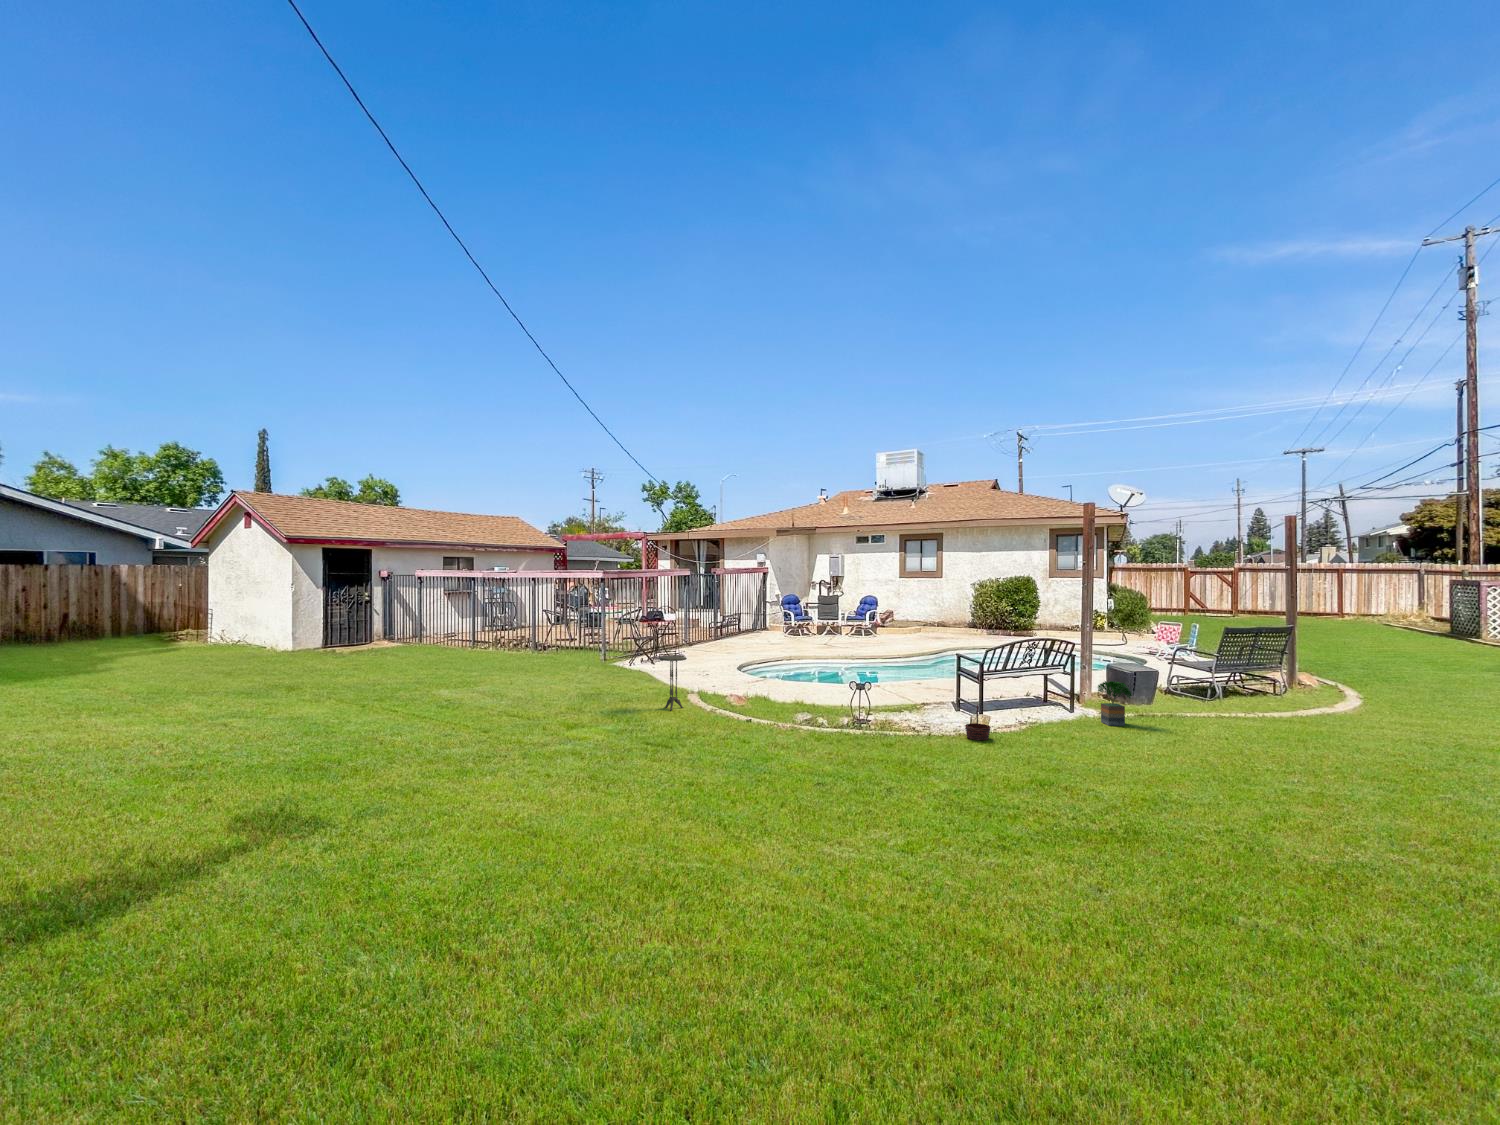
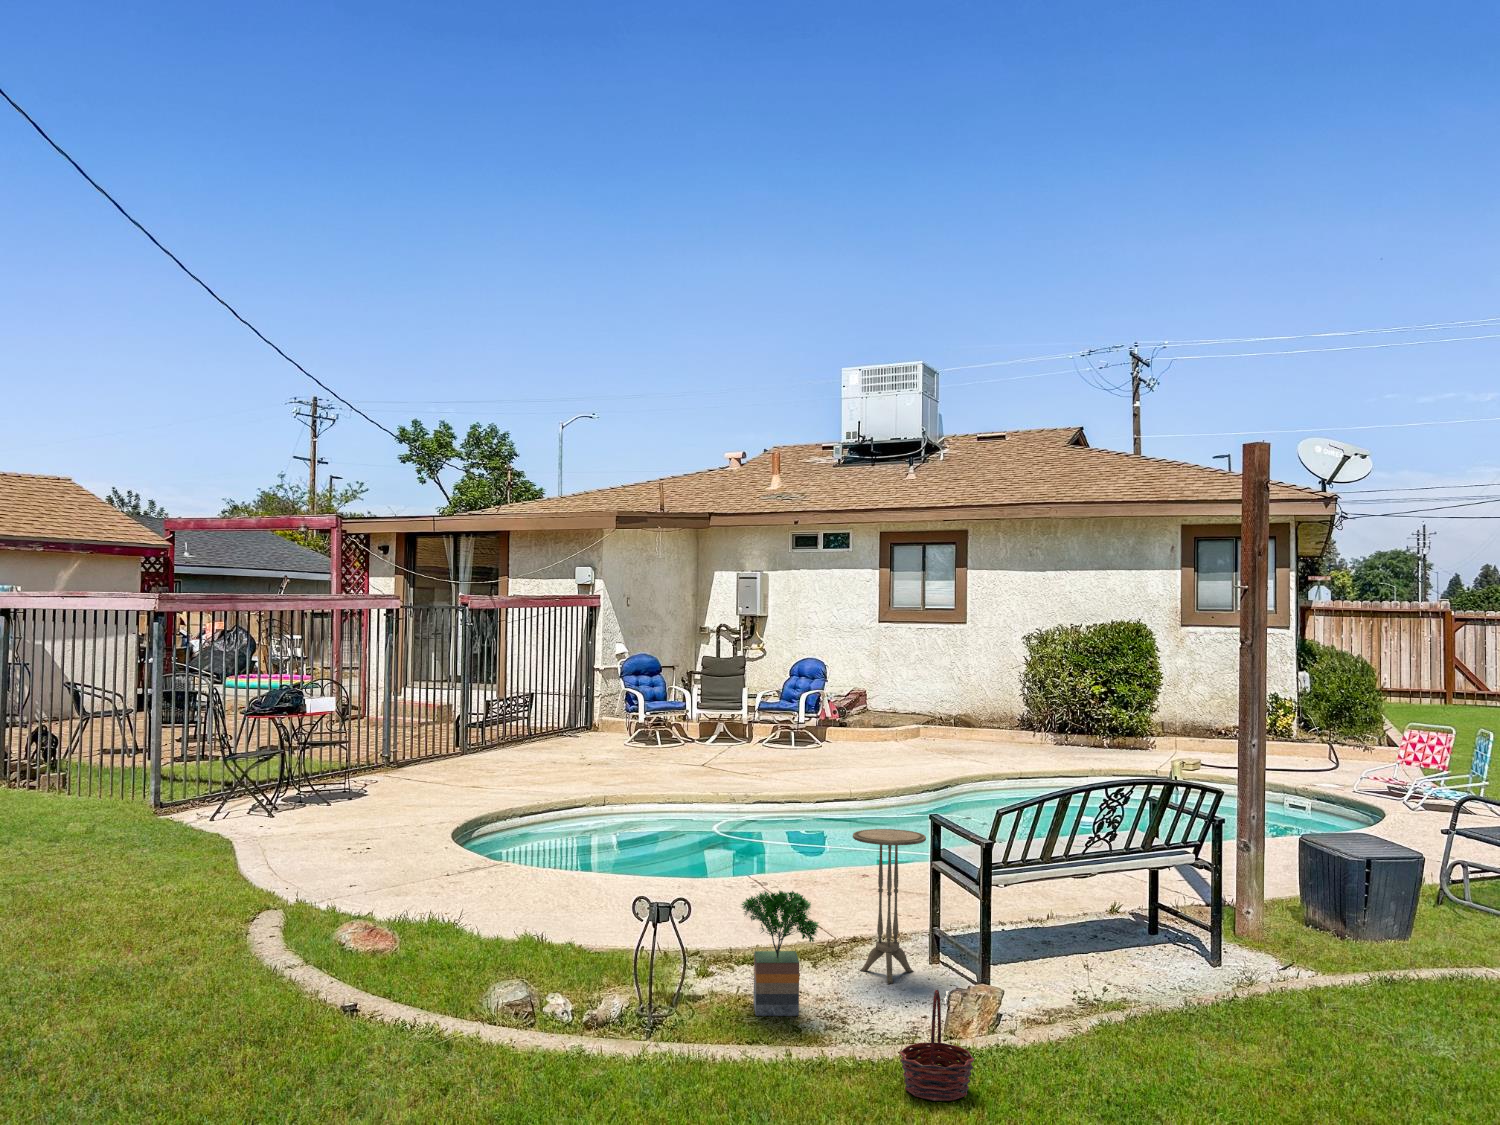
side table: present [660,656,687,711] -> present [853,829,926,984]
potted tree: present [1098,681,1132,726] -> present [741,891,818,1016]

